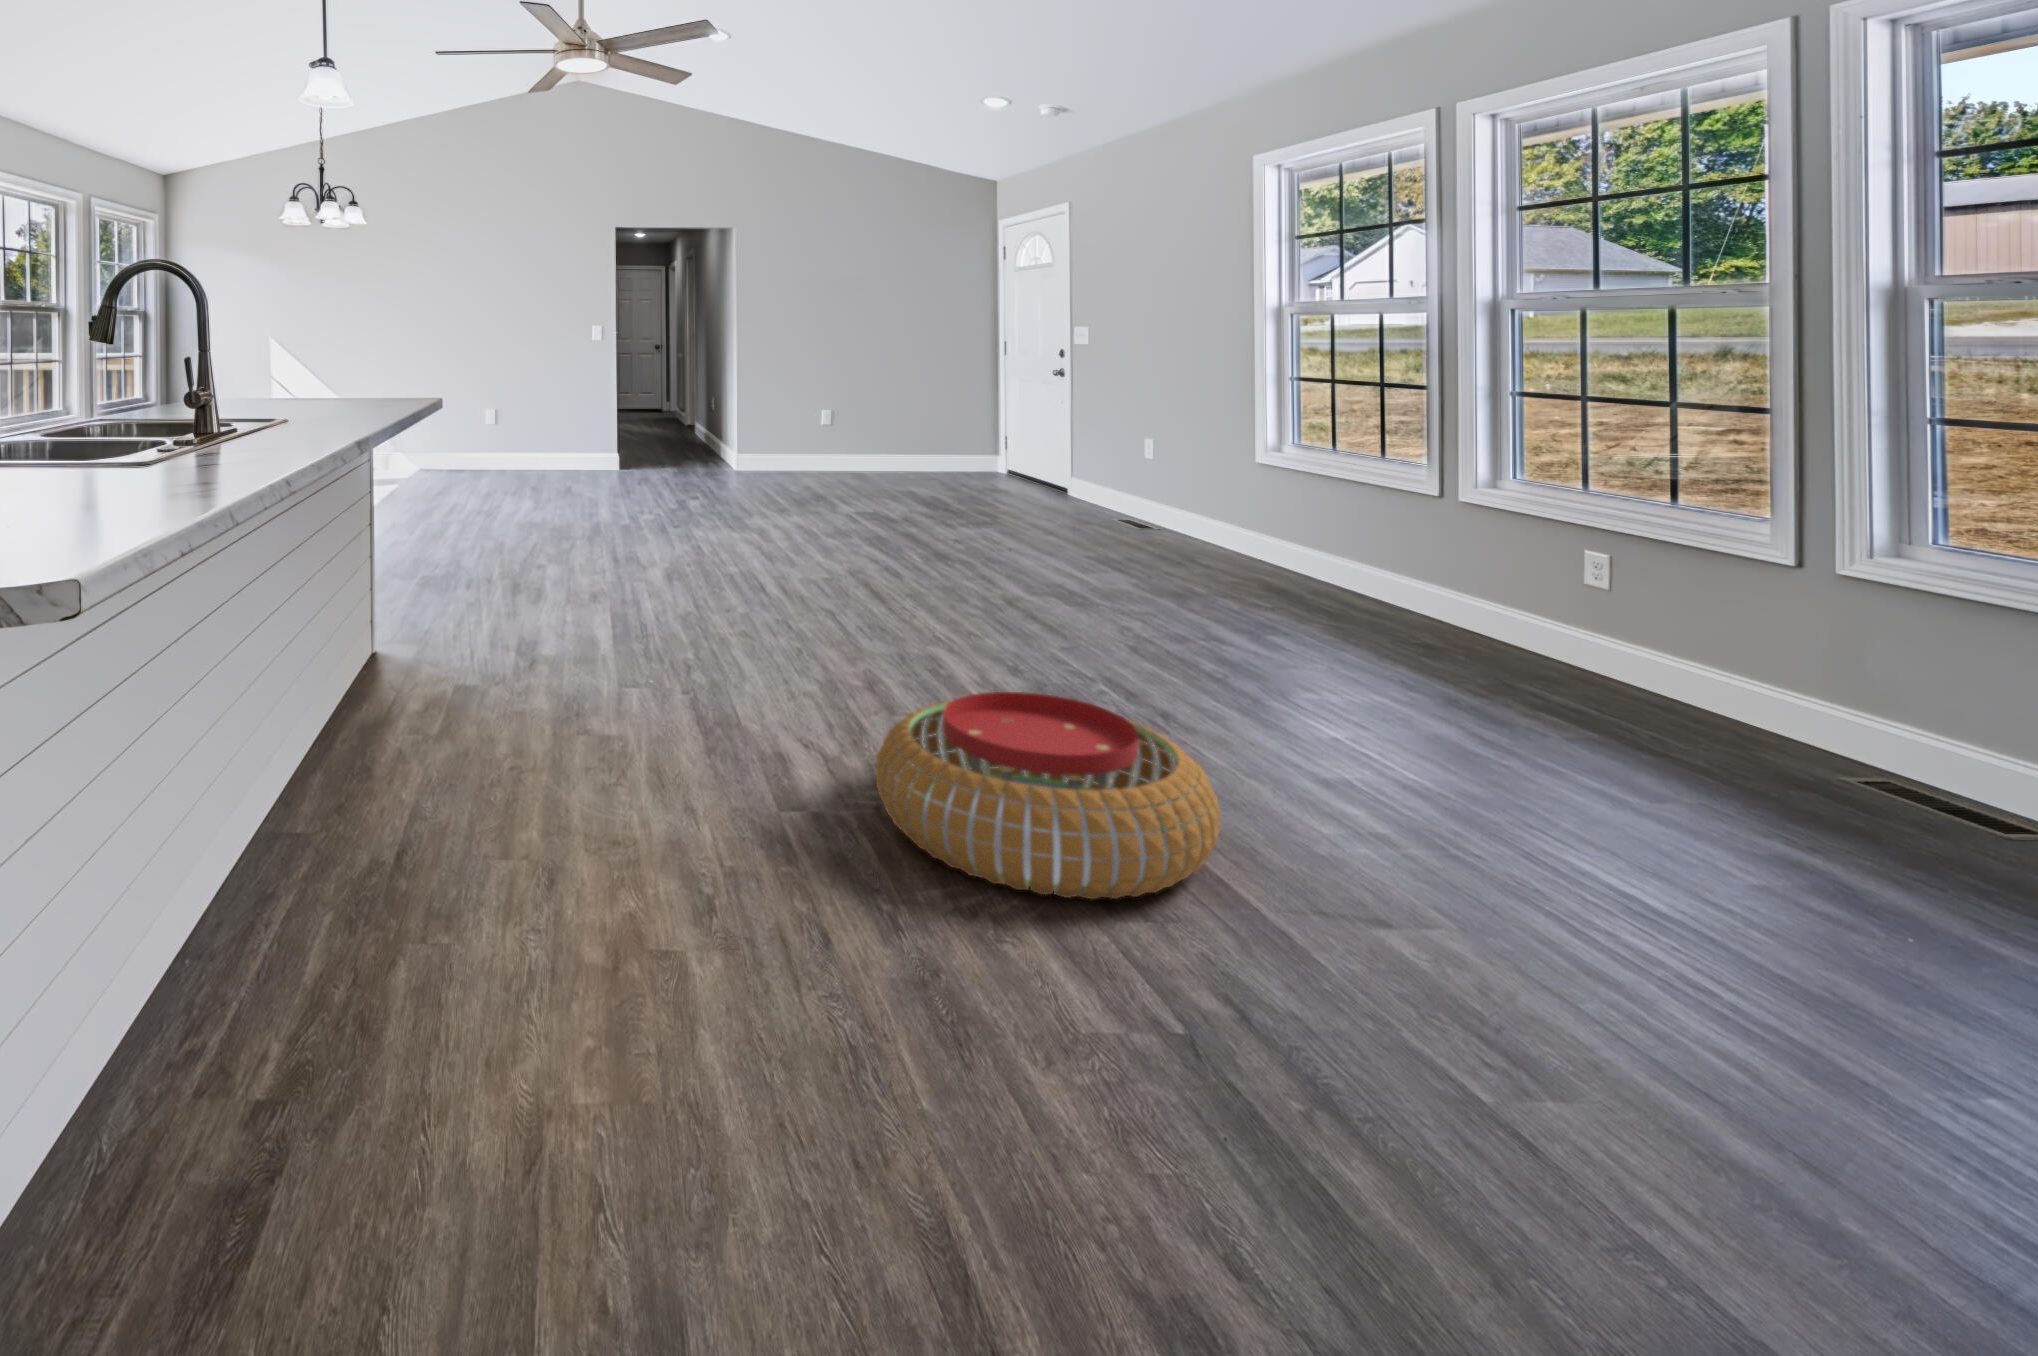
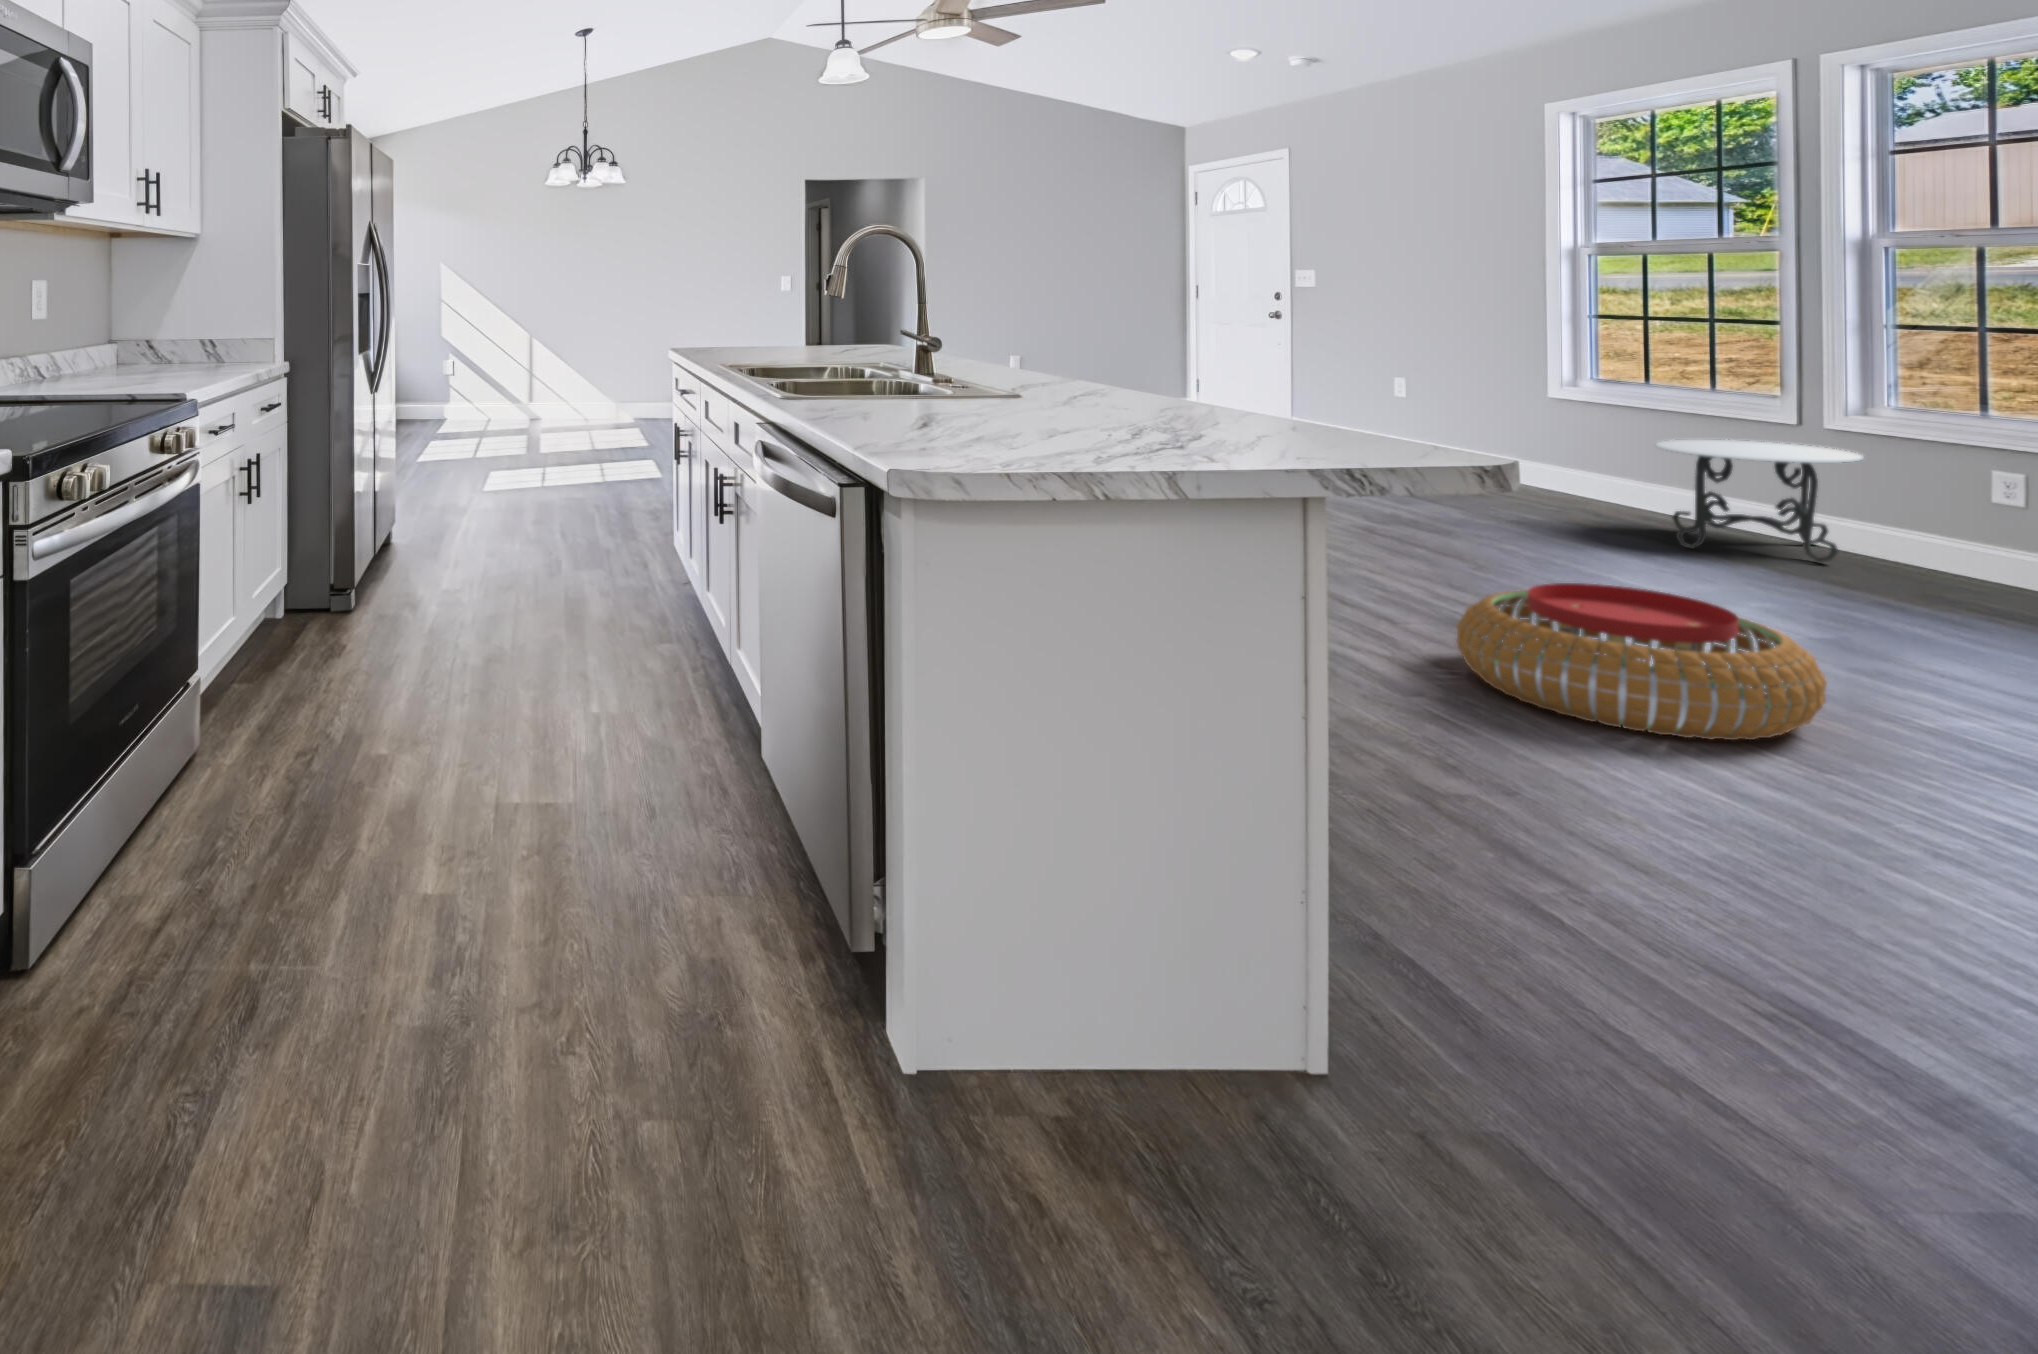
side table: none [1294,518,1489,658] -> present [1656,440,1863,562]

